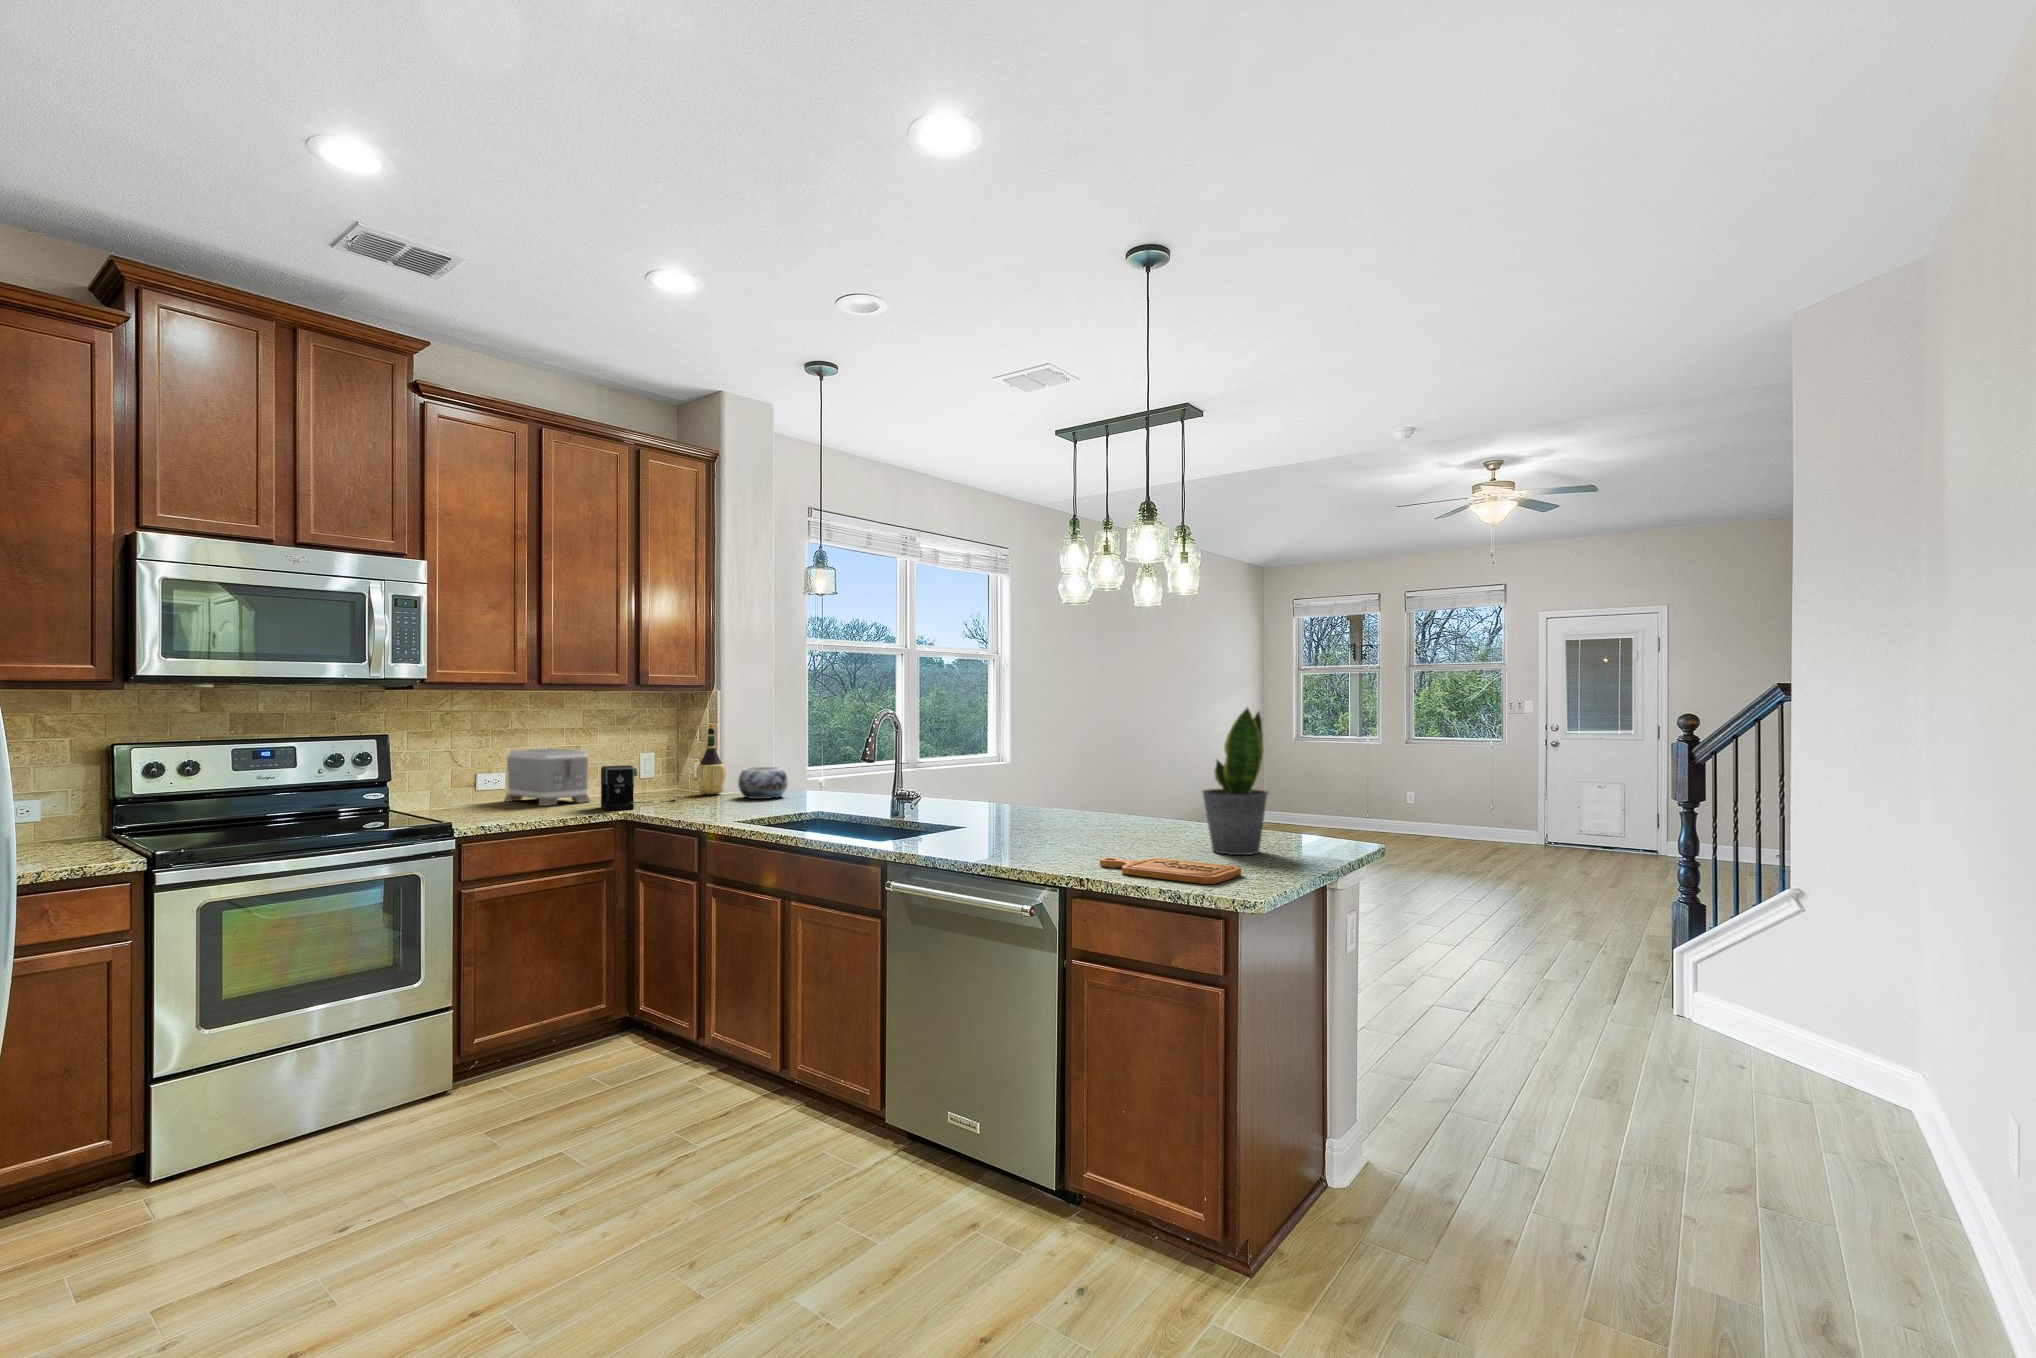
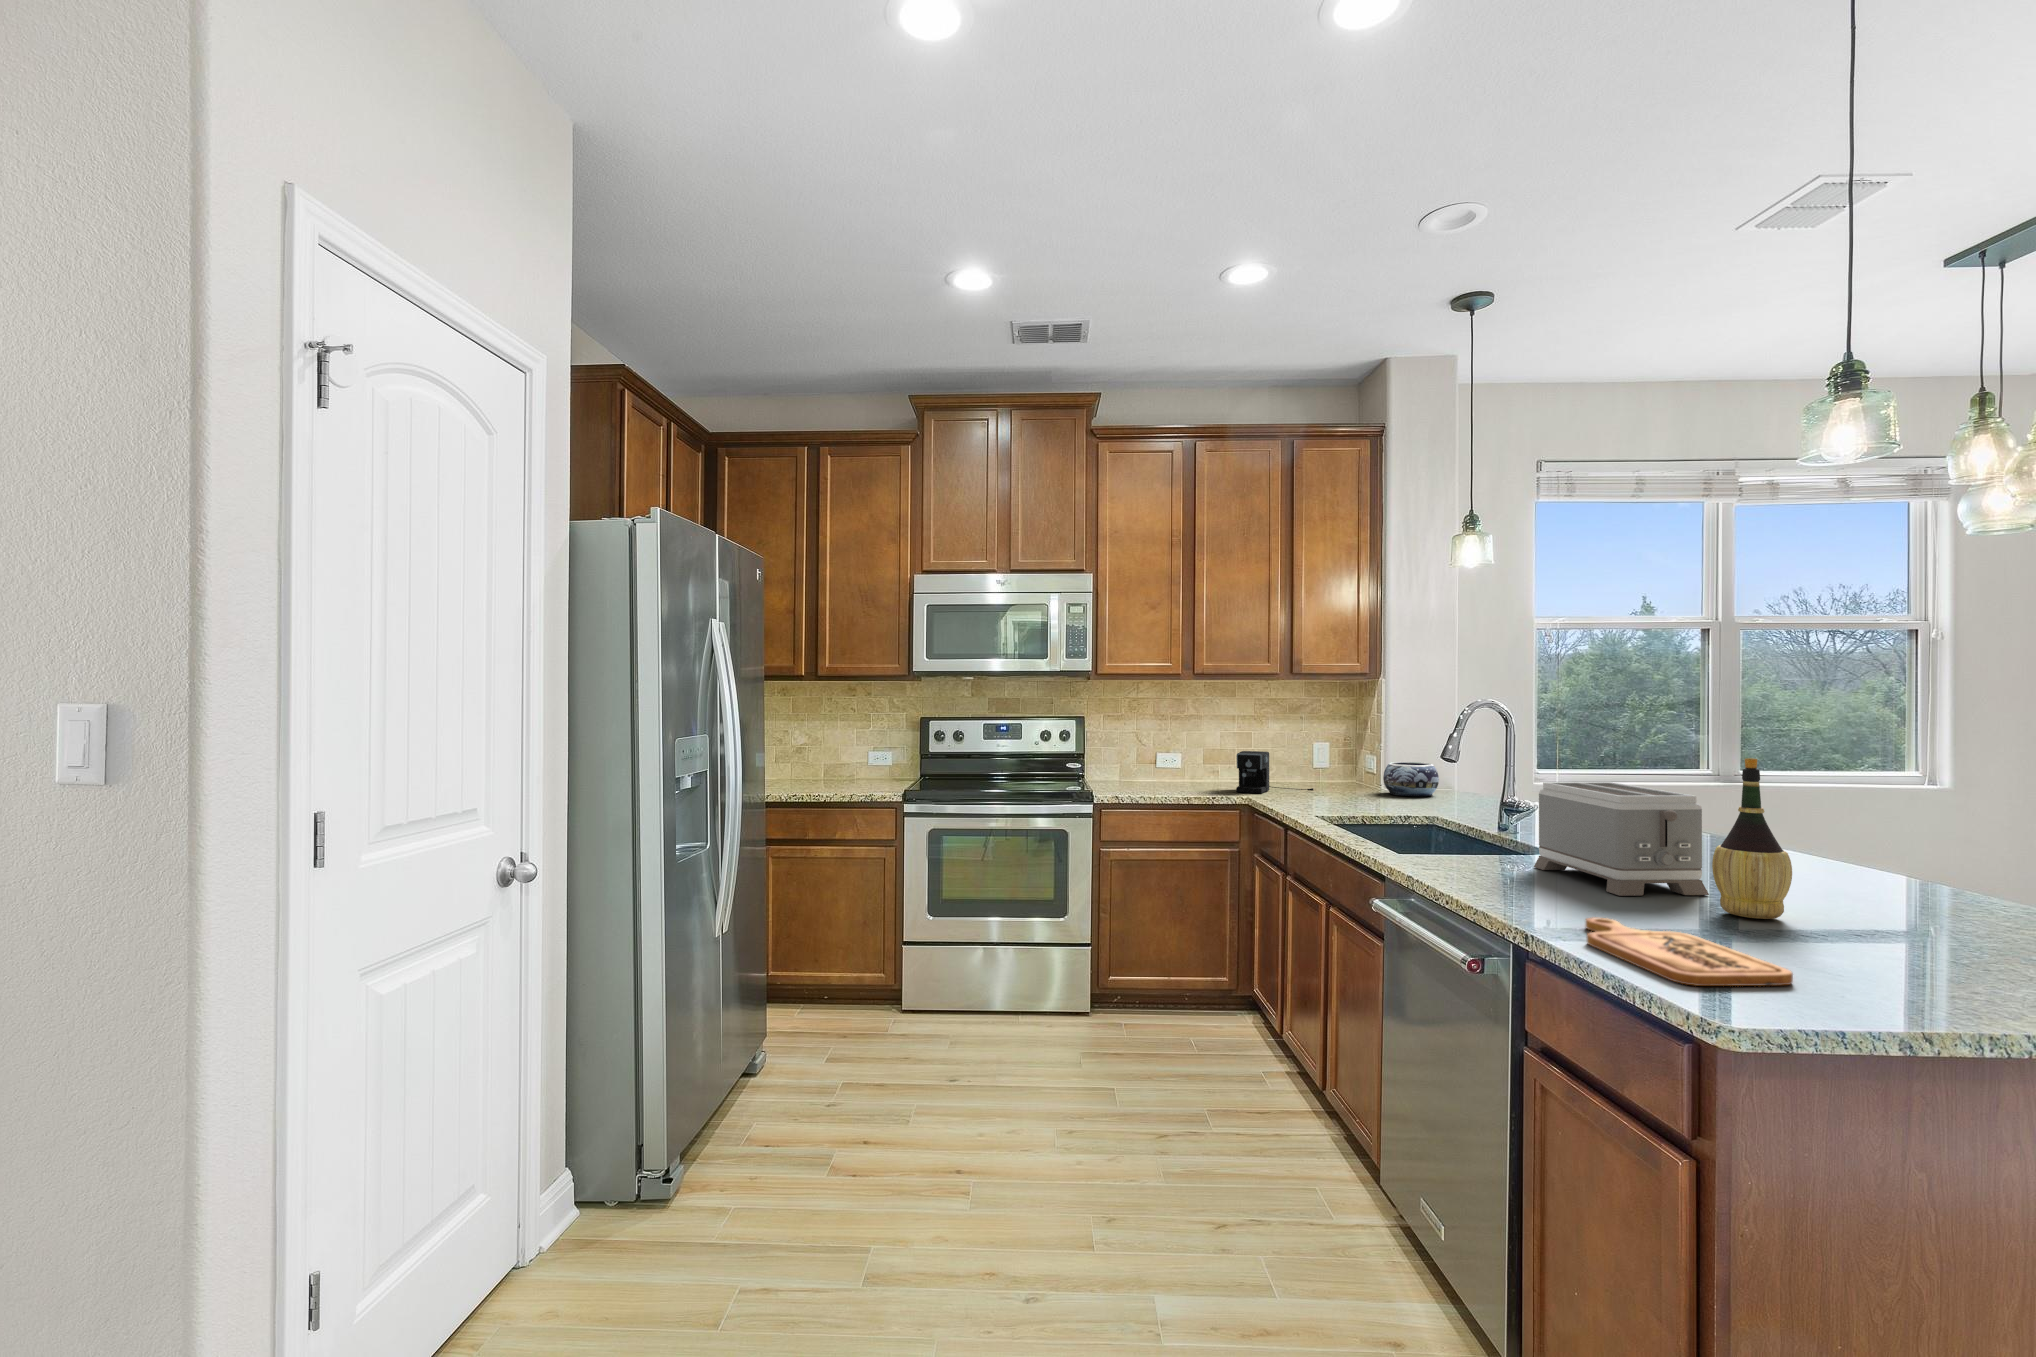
potted plant: present [1202,708,1268,855] -> none [1831,711,1978,963]
wine bottle: present [696,724,726,794] -> present [1712,758,1792,919]
toaster: present [505,748,590,806] -> present [1534,782,1709,896]

